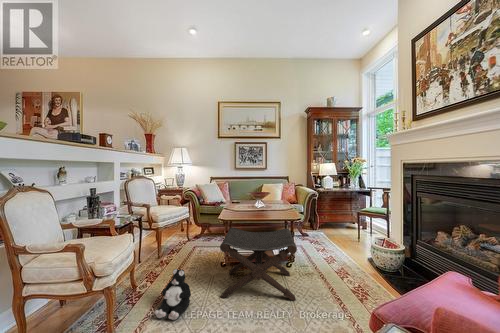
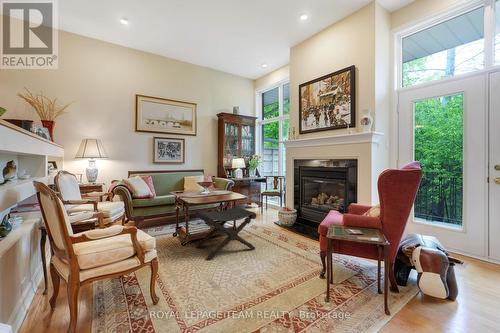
plush toy: present [155,269,191,320] -> none [169,243,195,281]

